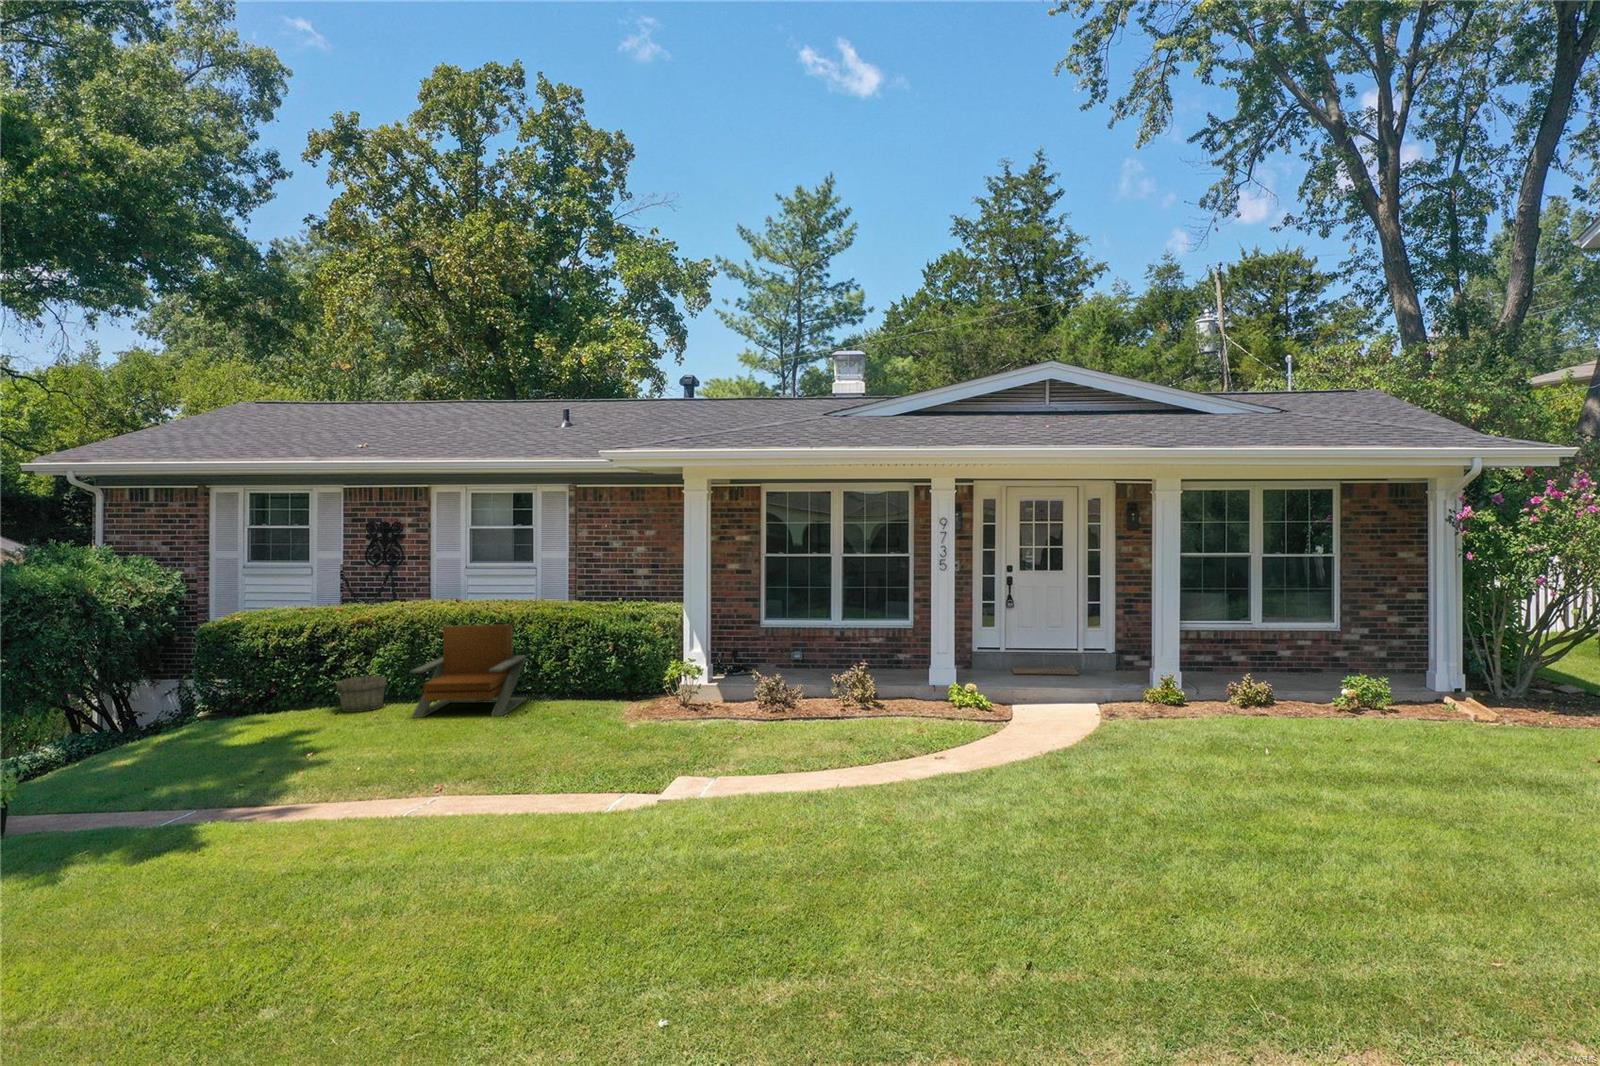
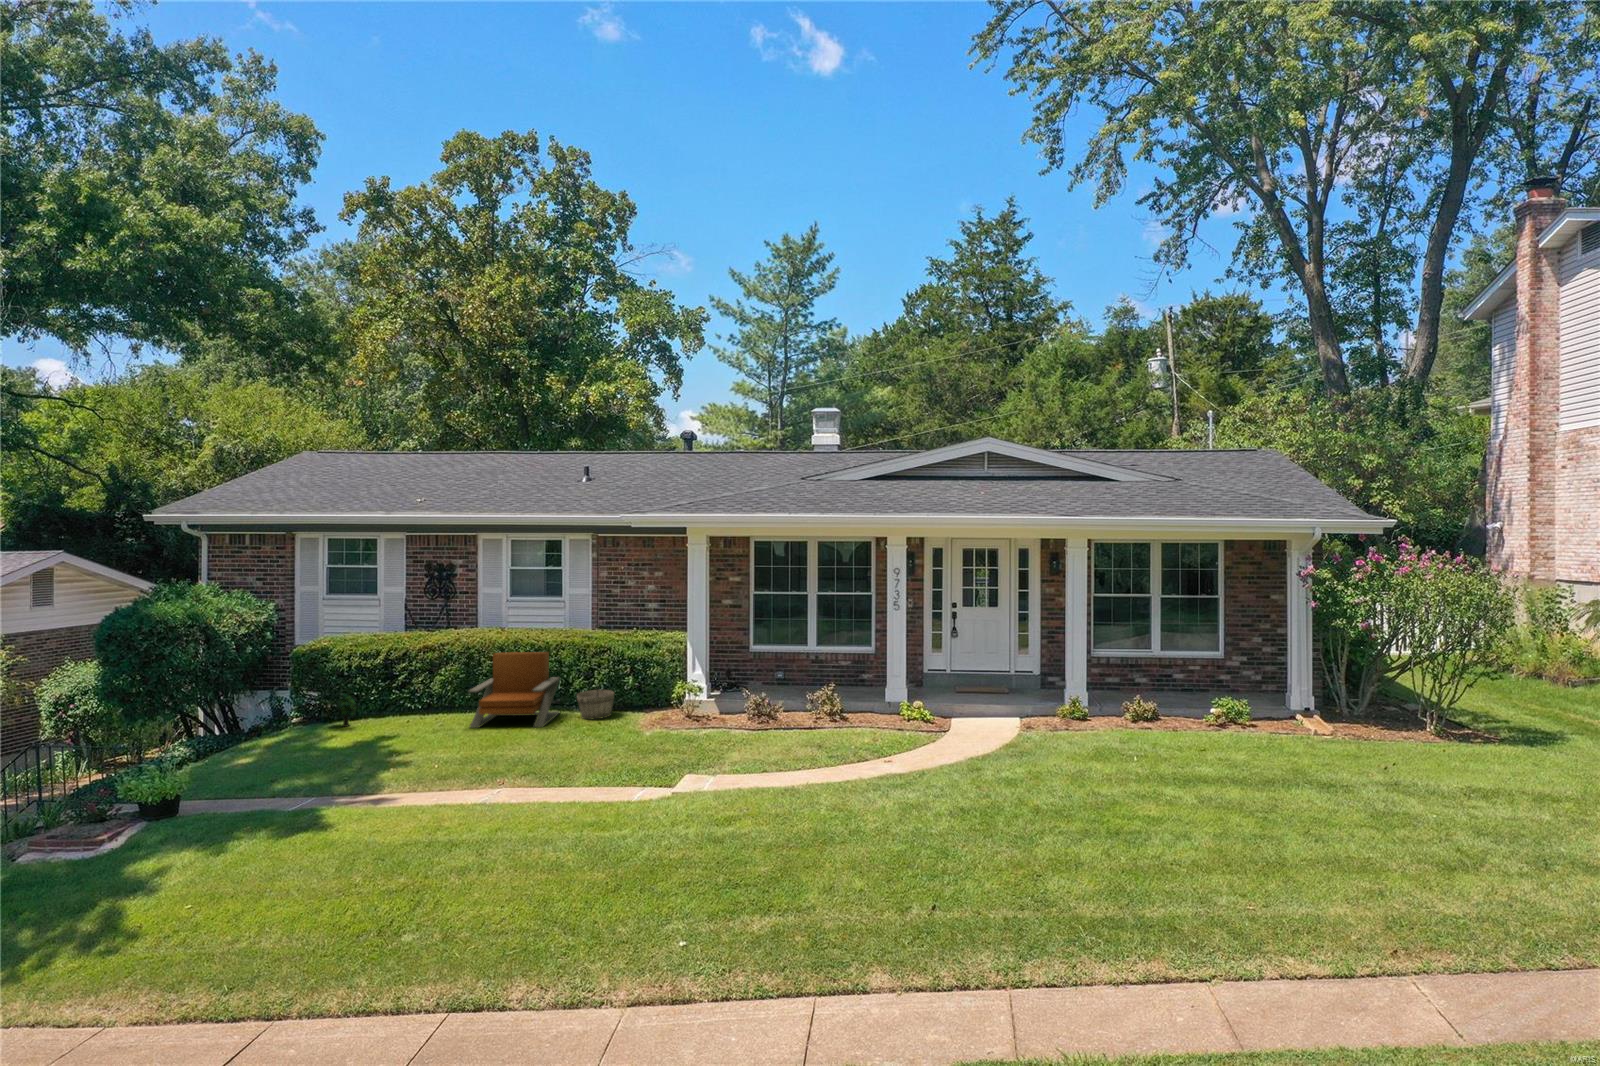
decorative plant: present [618,655,642,700] -> present [337,690,358,727]
wooden bucket: present [336,673,386,712] -> present [577,689,614,719]

